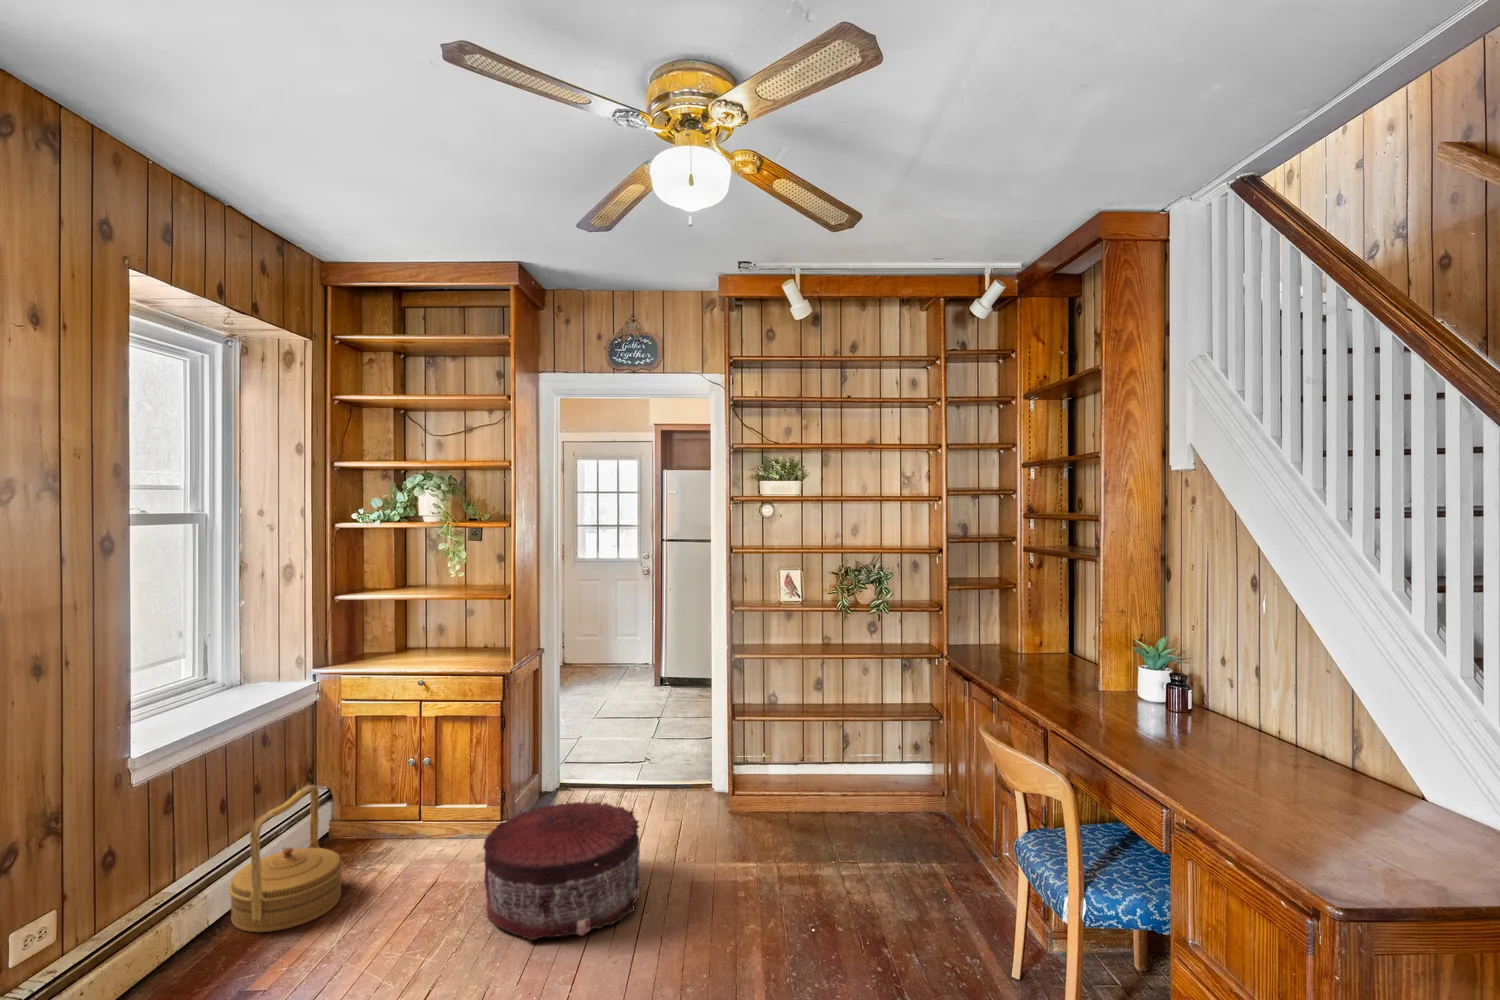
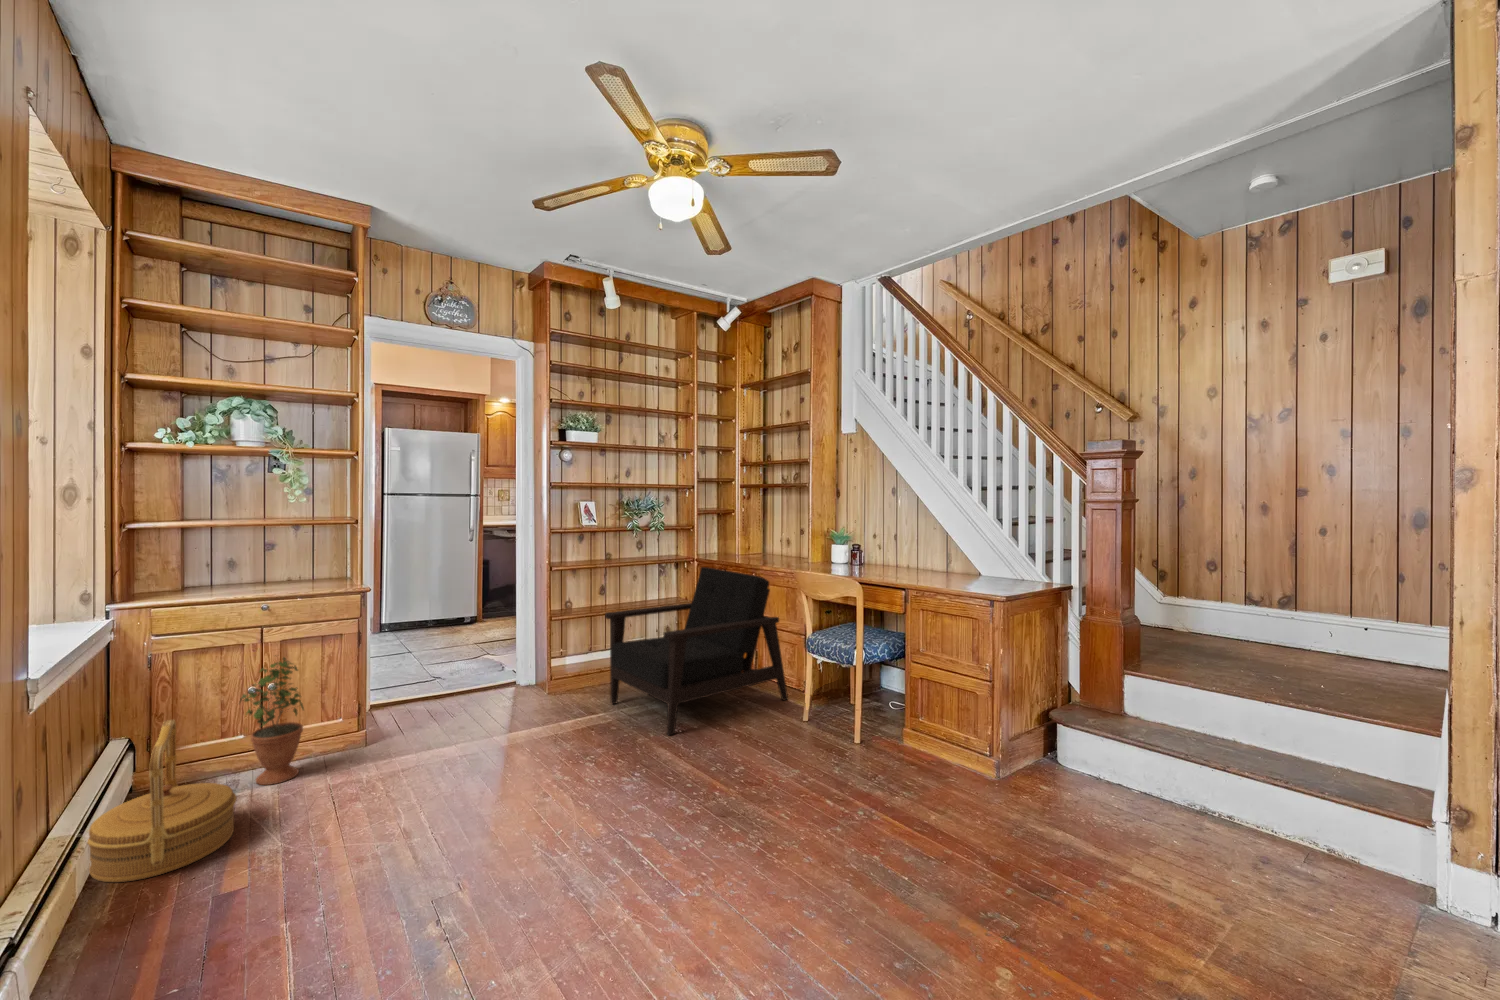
armchair: none [761,681,1018,934] -> present [605,567,788,735]
potted plant: none [382,732,439,863] -> present [240,657,304,785]
pouf: present [483,800,640,940] -> none [407,682,556,792]

